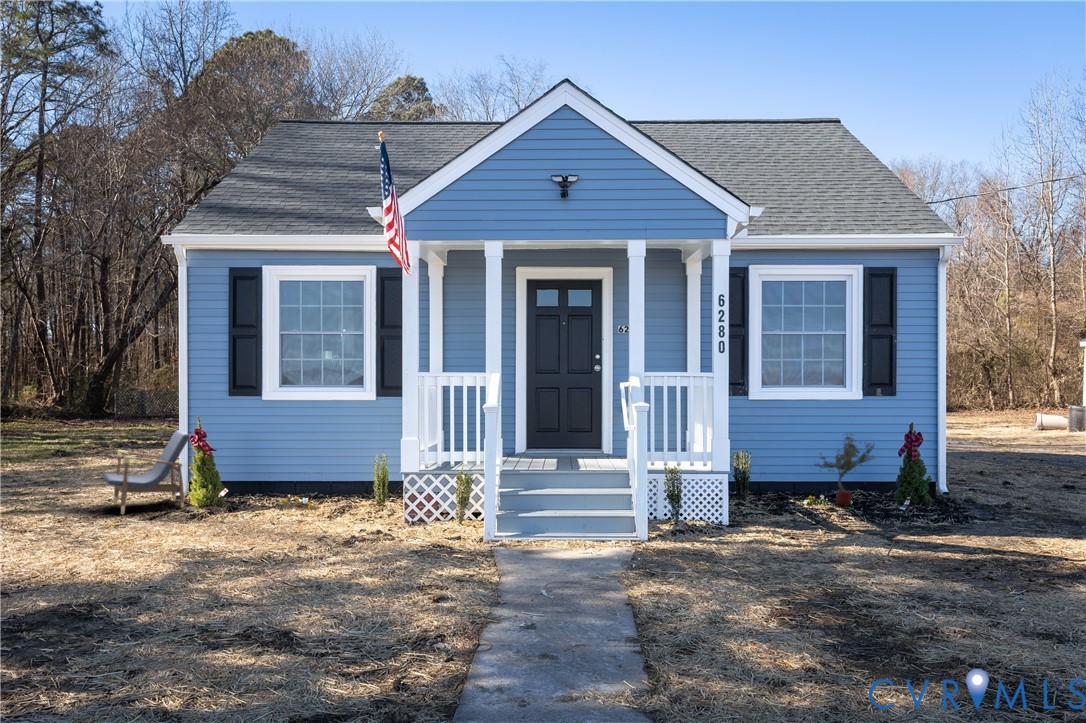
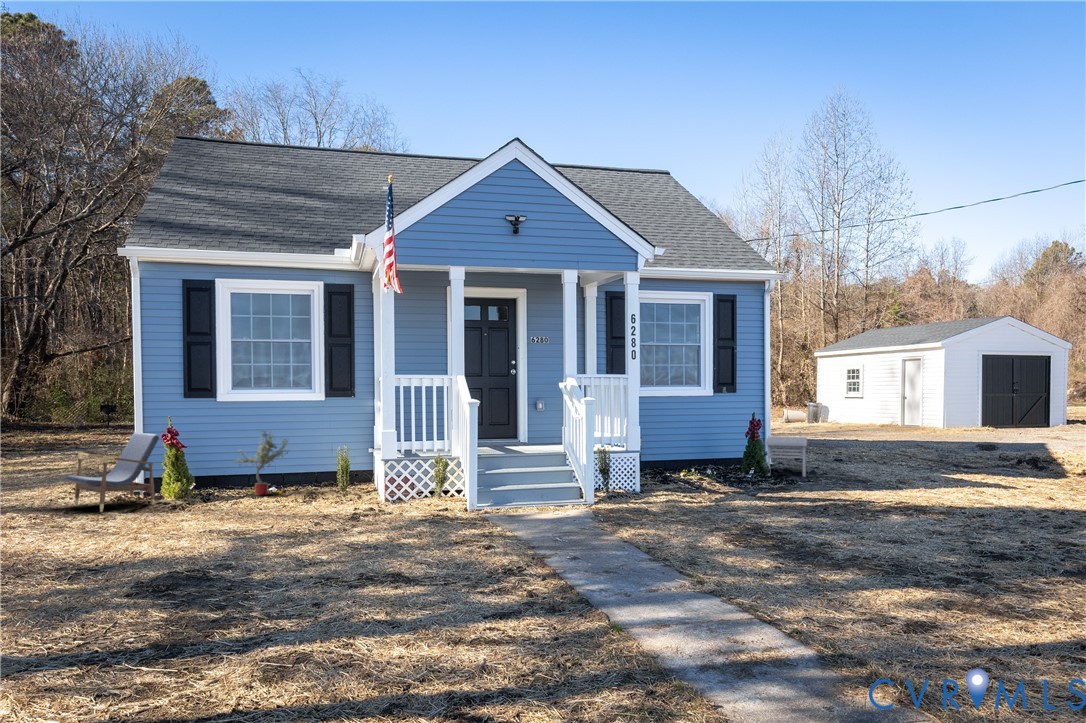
potted tree: present [815,434,874,505] -> present [234,431,289,496]
storage bench: none [929,455,1003,515] -> present [765,437,807,477]

